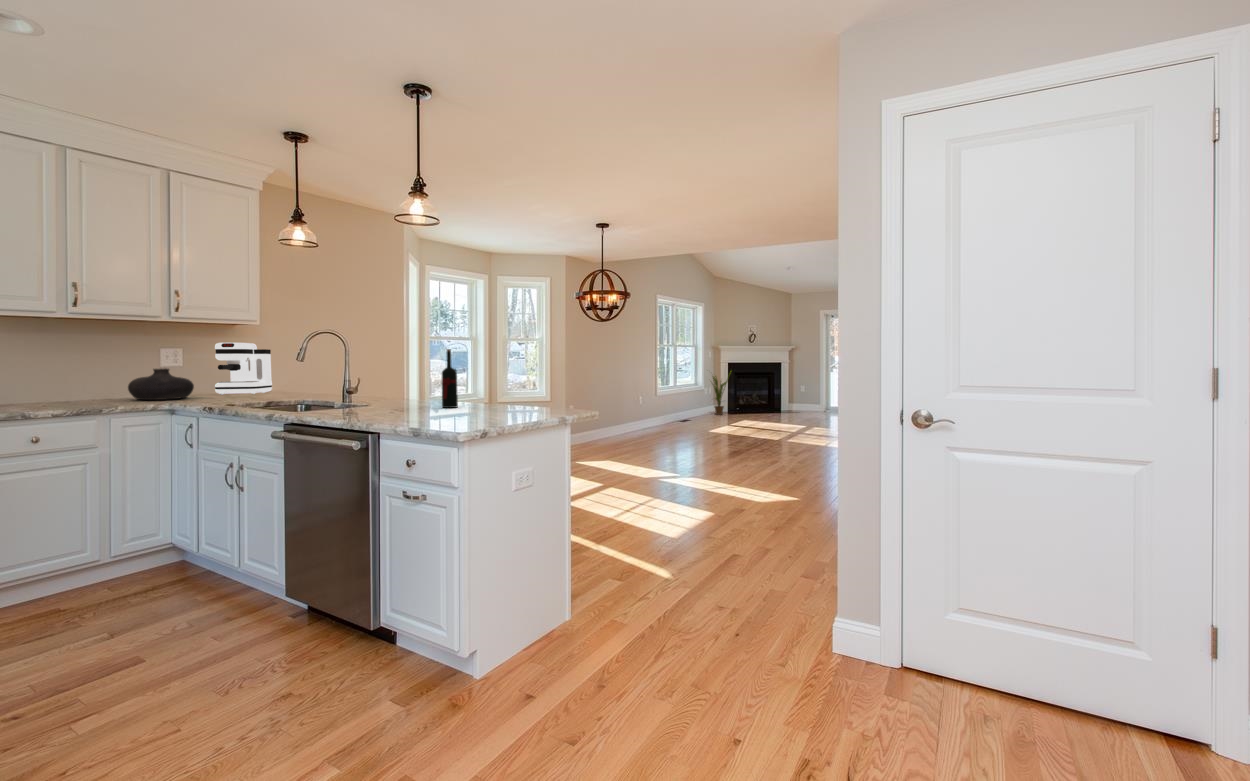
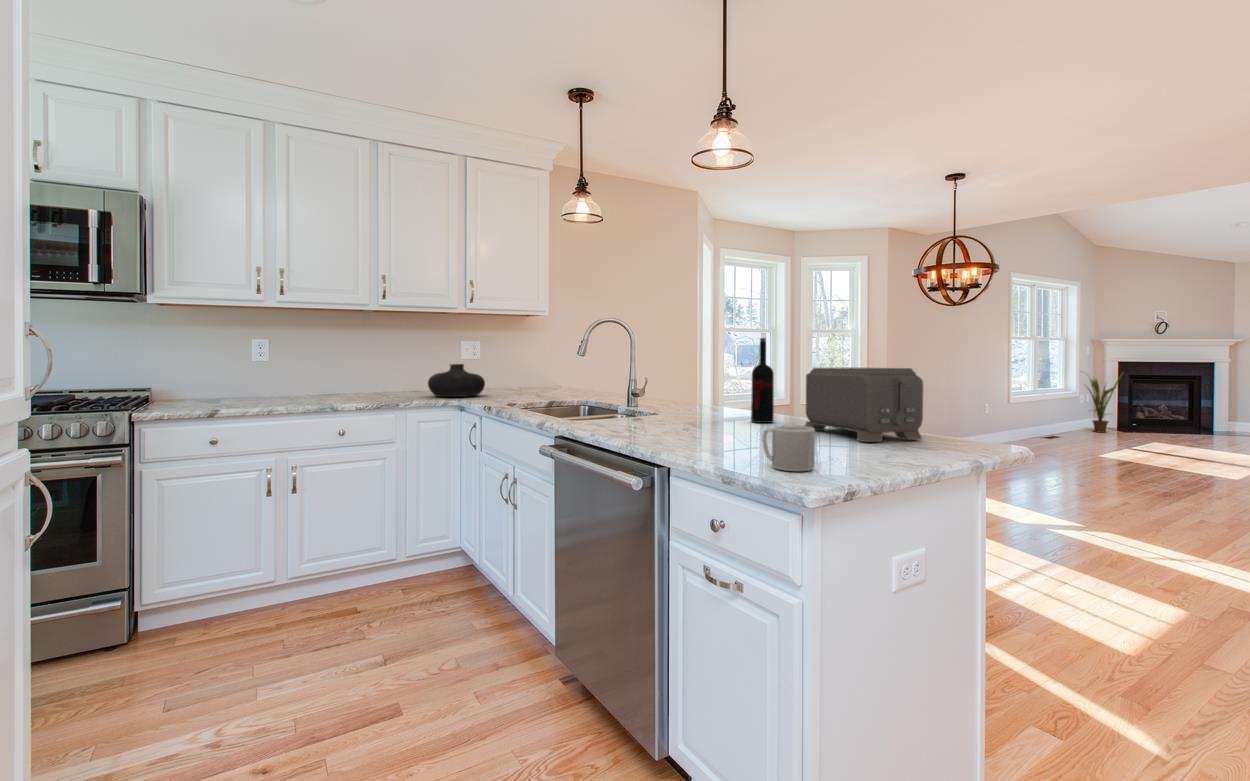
coffee maker: present [215,343,272,395] -> none [507,336,561,393]
toaster: none [476,369,544,414] -> present [805,367,923,442]
mug: none [441,403,471,428] -> present [762,426,815,471]

